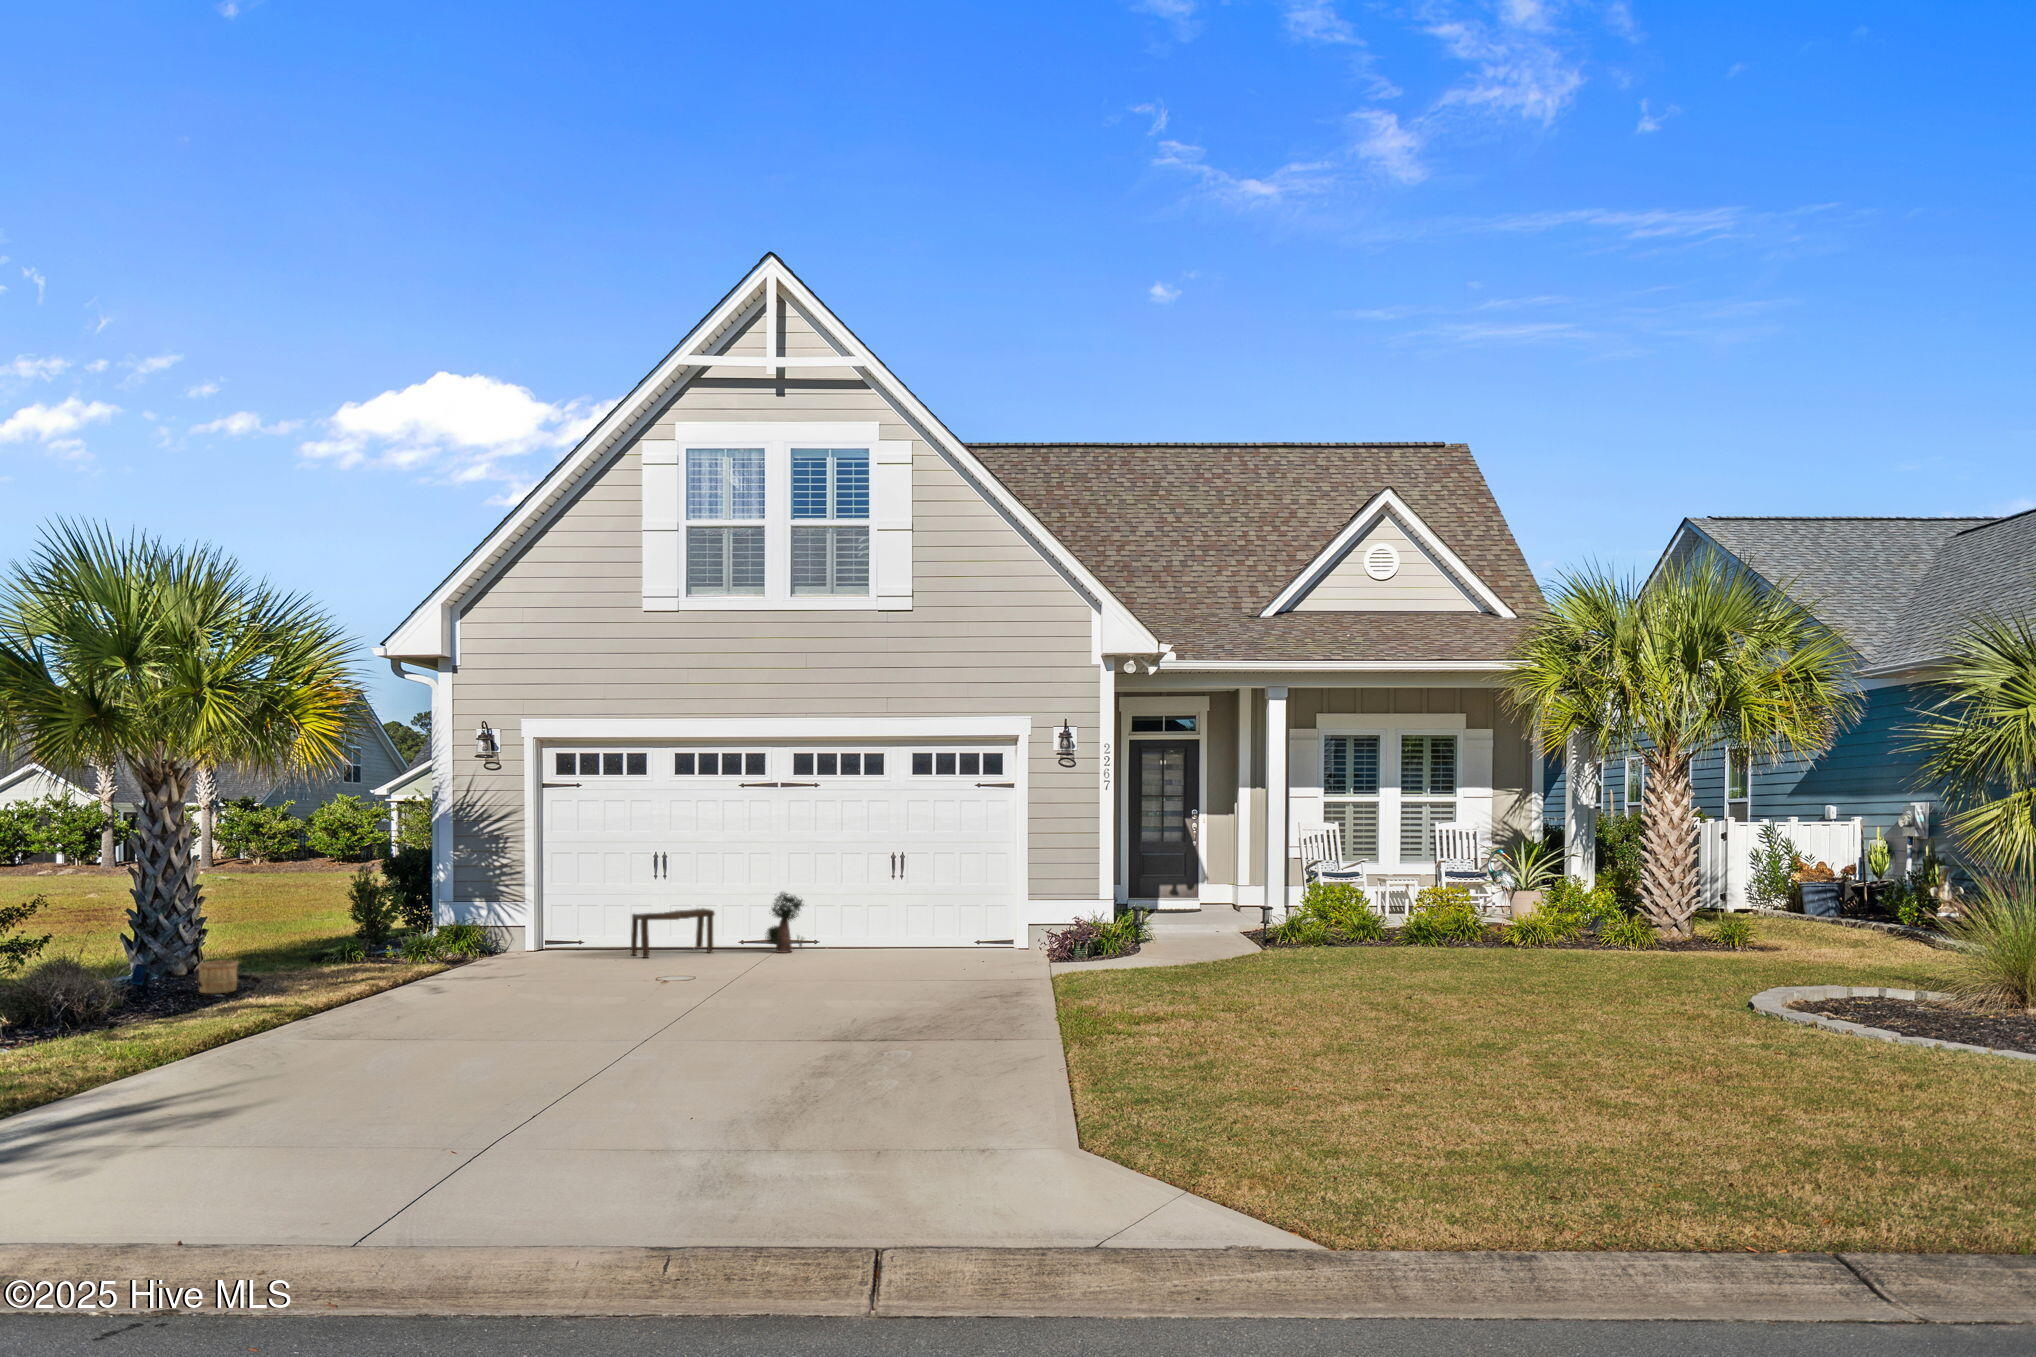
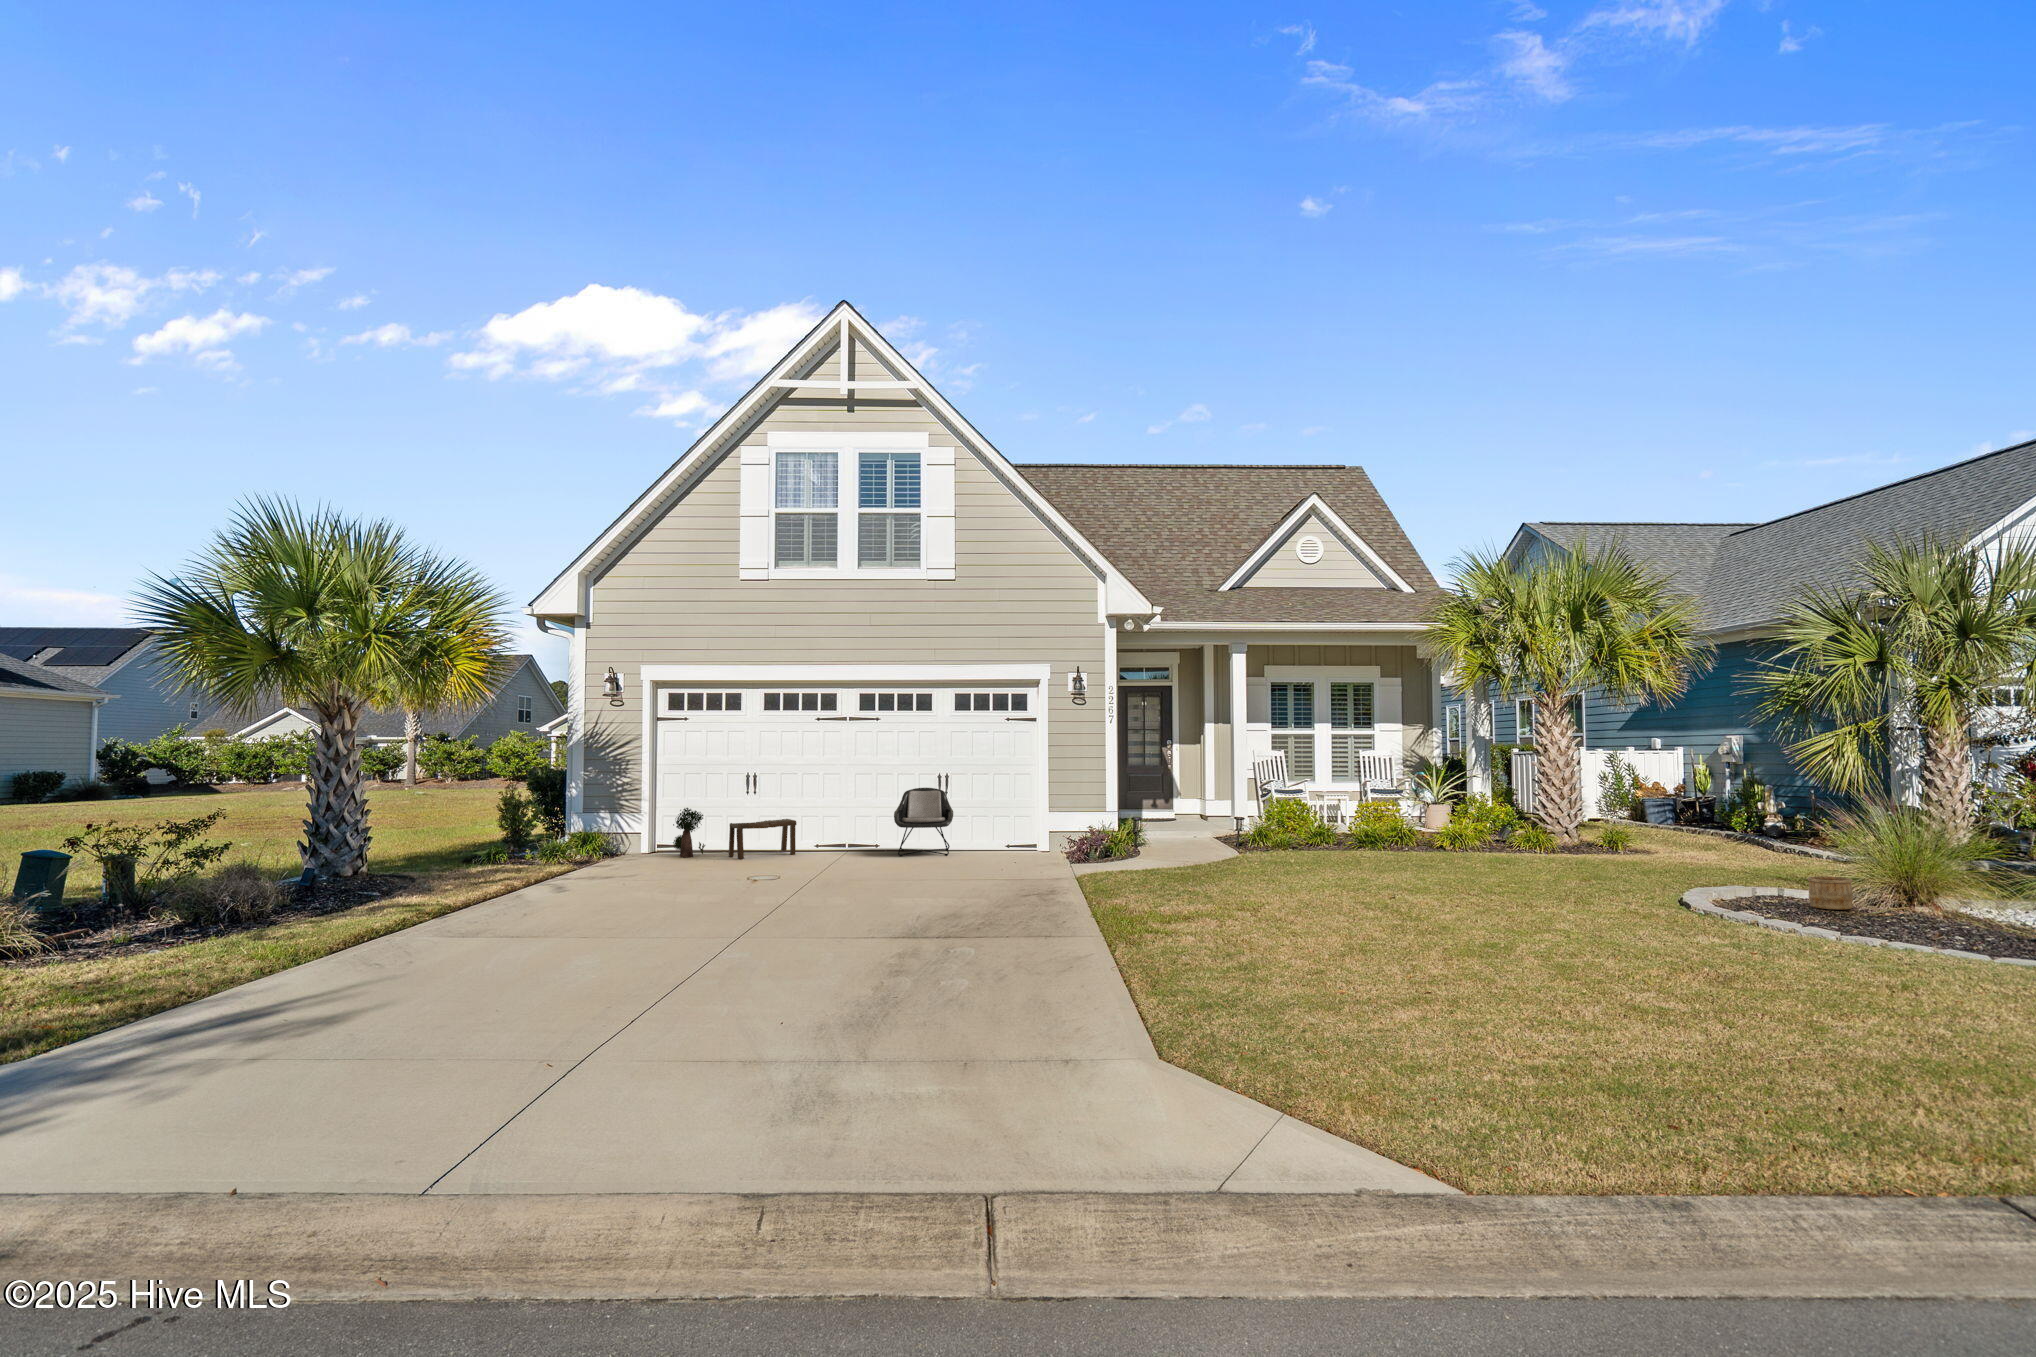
lounge chair: none [835,869,909,955] -> present [894,788,953,857]
potted plant: present [766,893,804,953] -> present [673,808,705,857]
wooden bucket: present [198,960,238,994] -> present [1807,876,1853,910]

